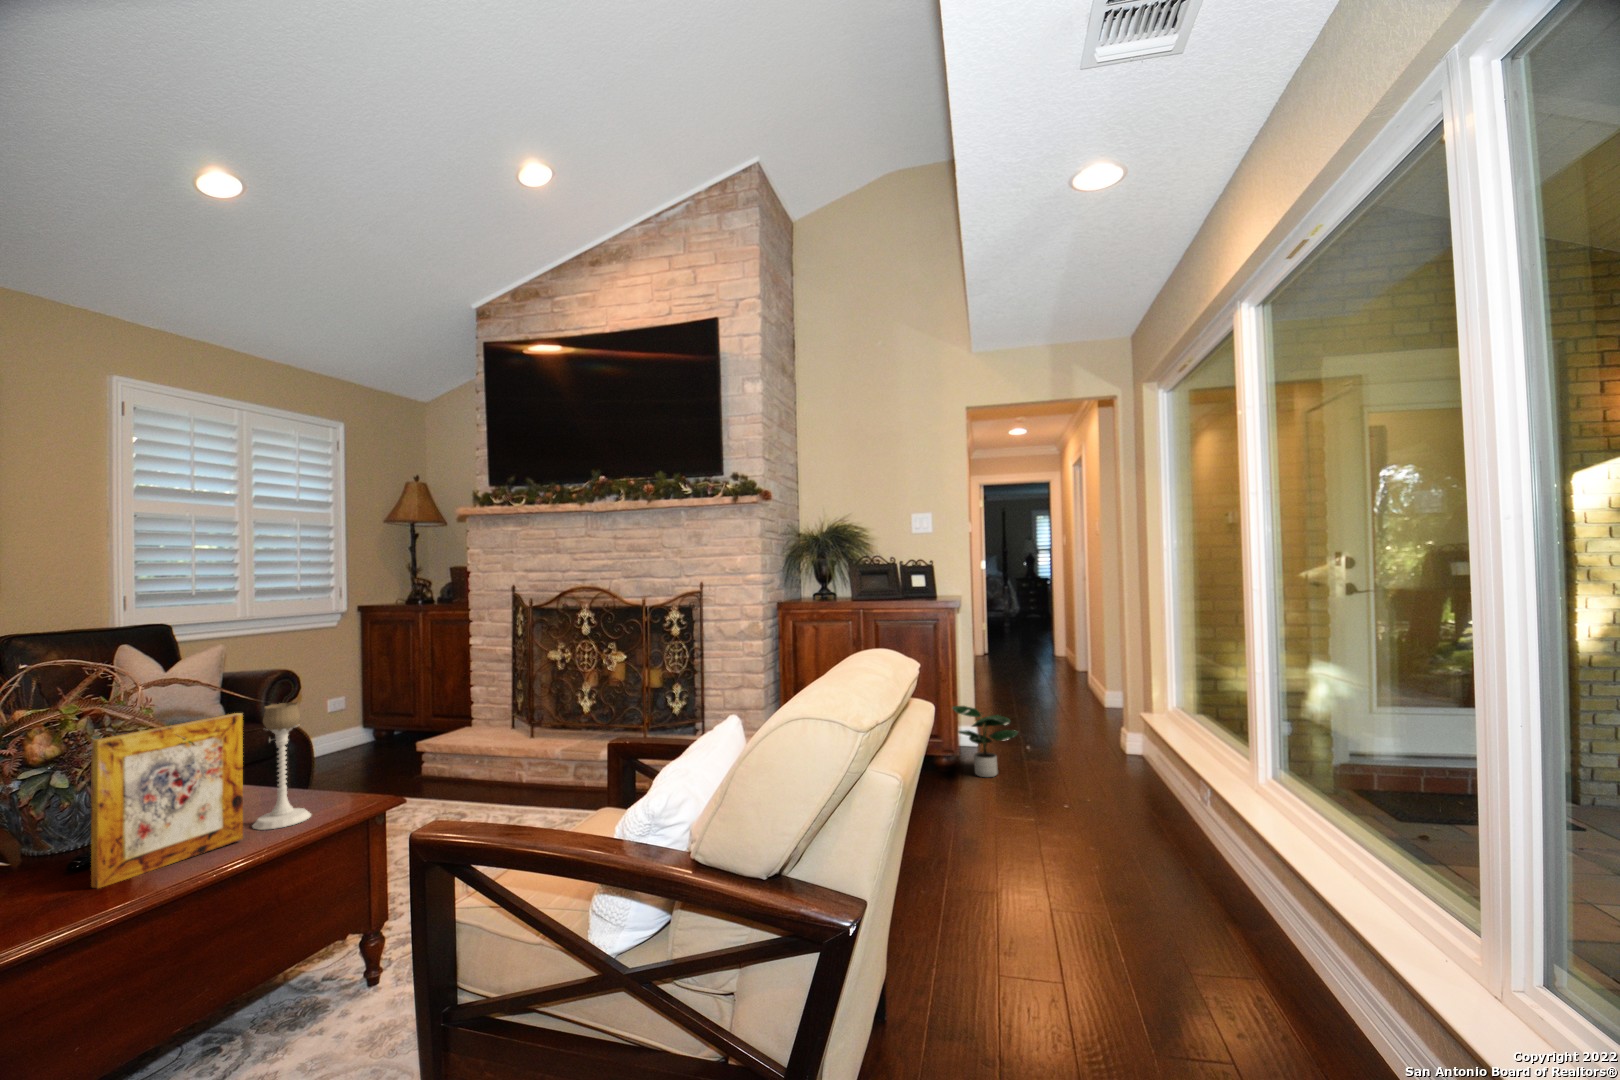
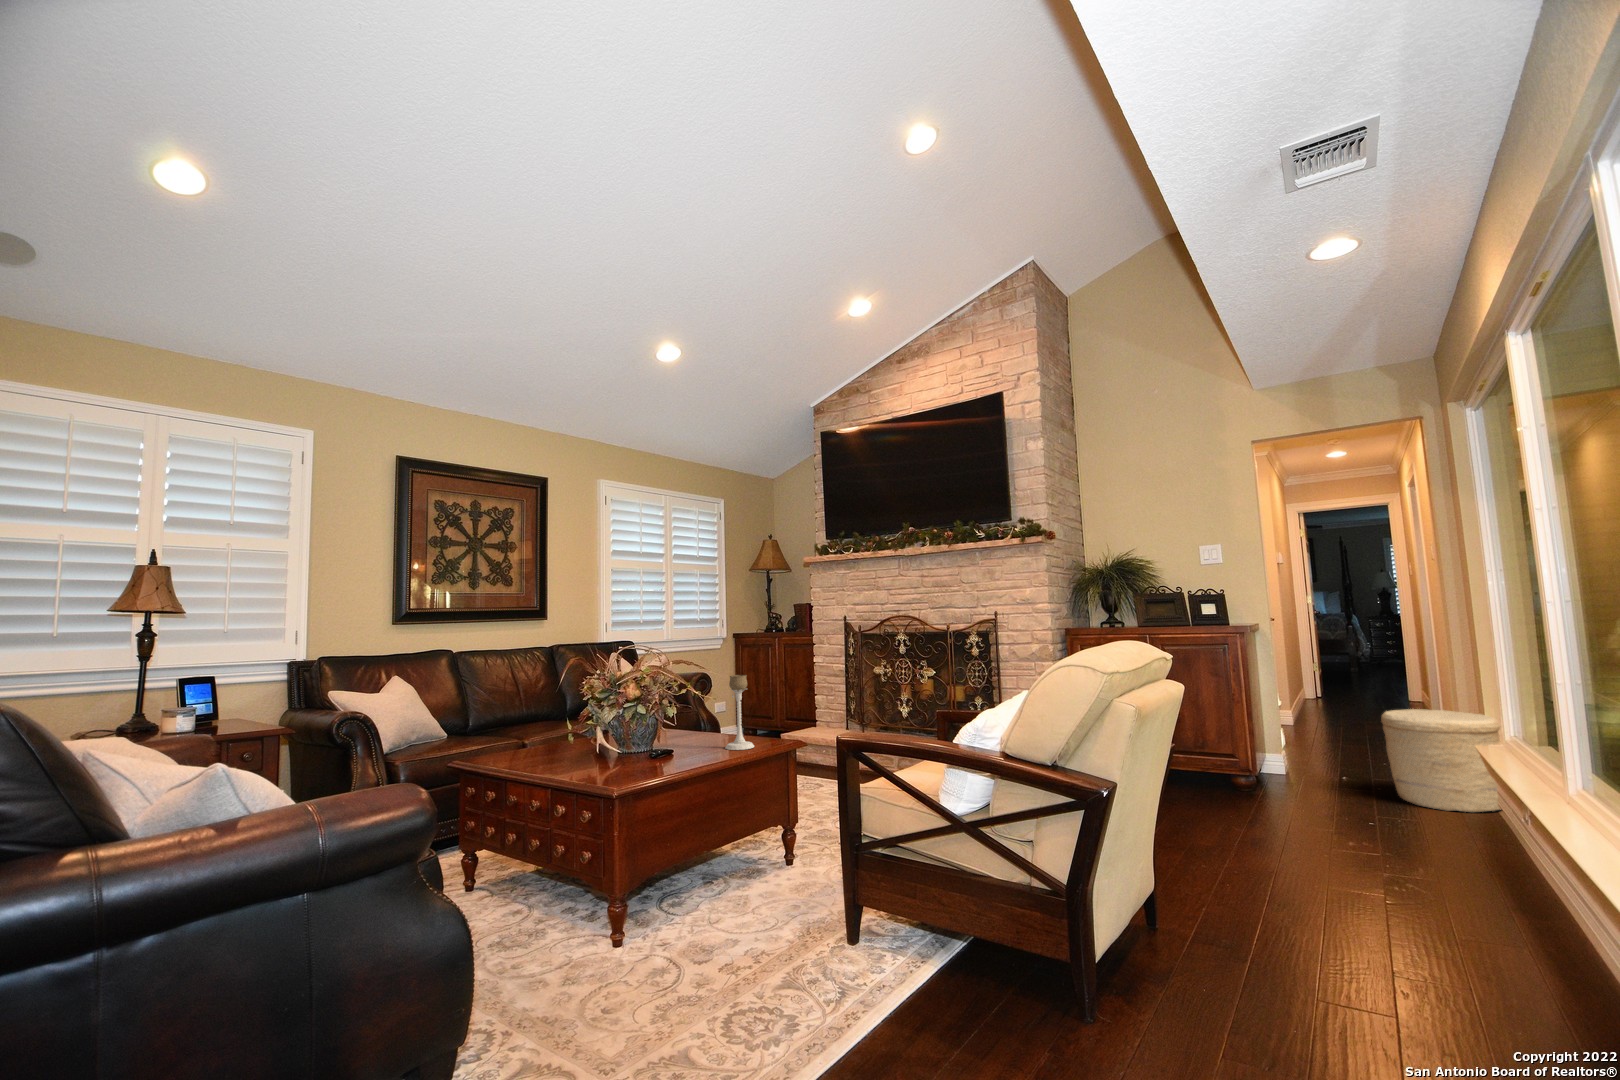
woven basket: none [1062,677,1154,775] -> present [1381,709,1500,812]
potted plant: present [953,706,1018,777] -> none [1248,729,1326,801]
picture frame: present [91,713,243,888] -> none [665,676,725,763]

